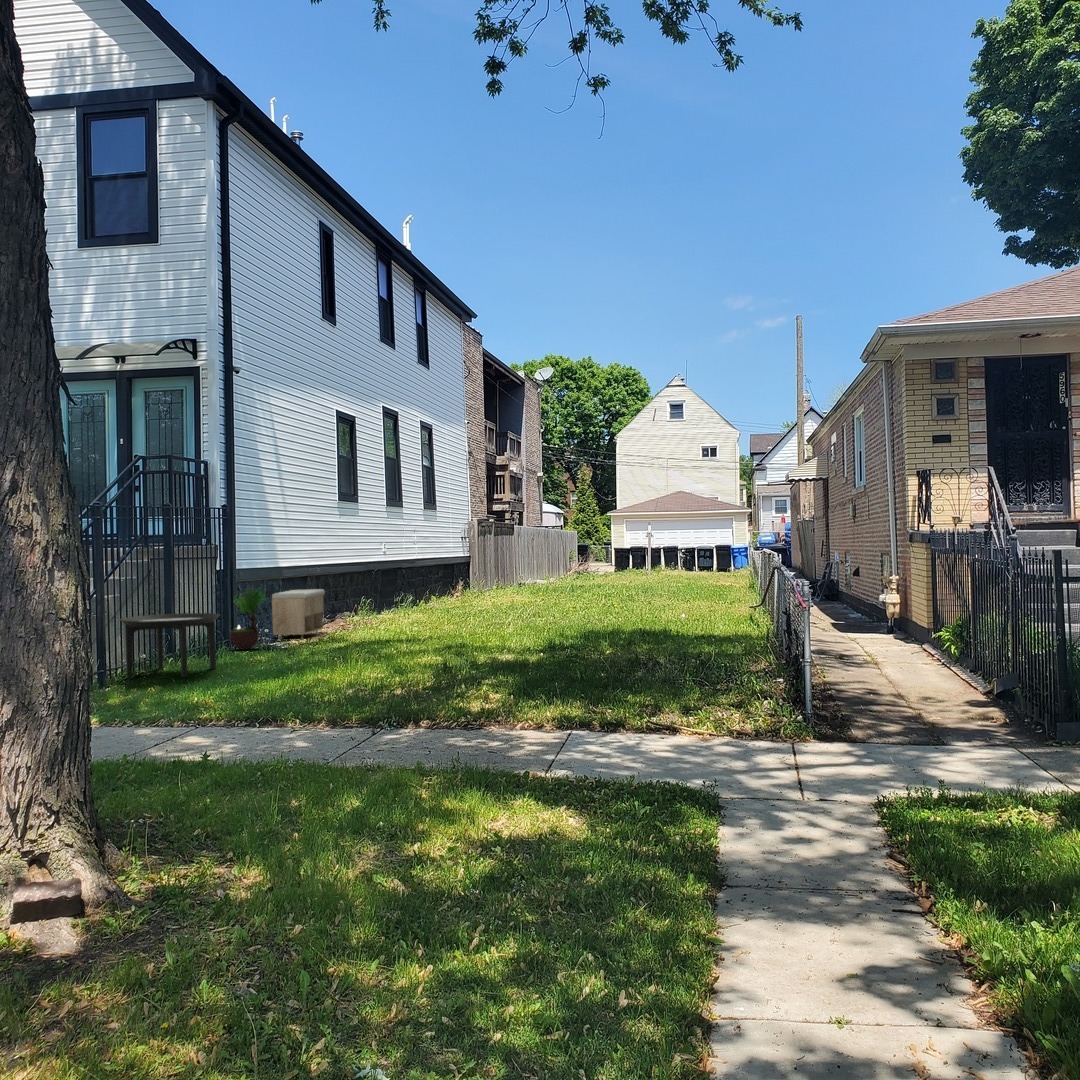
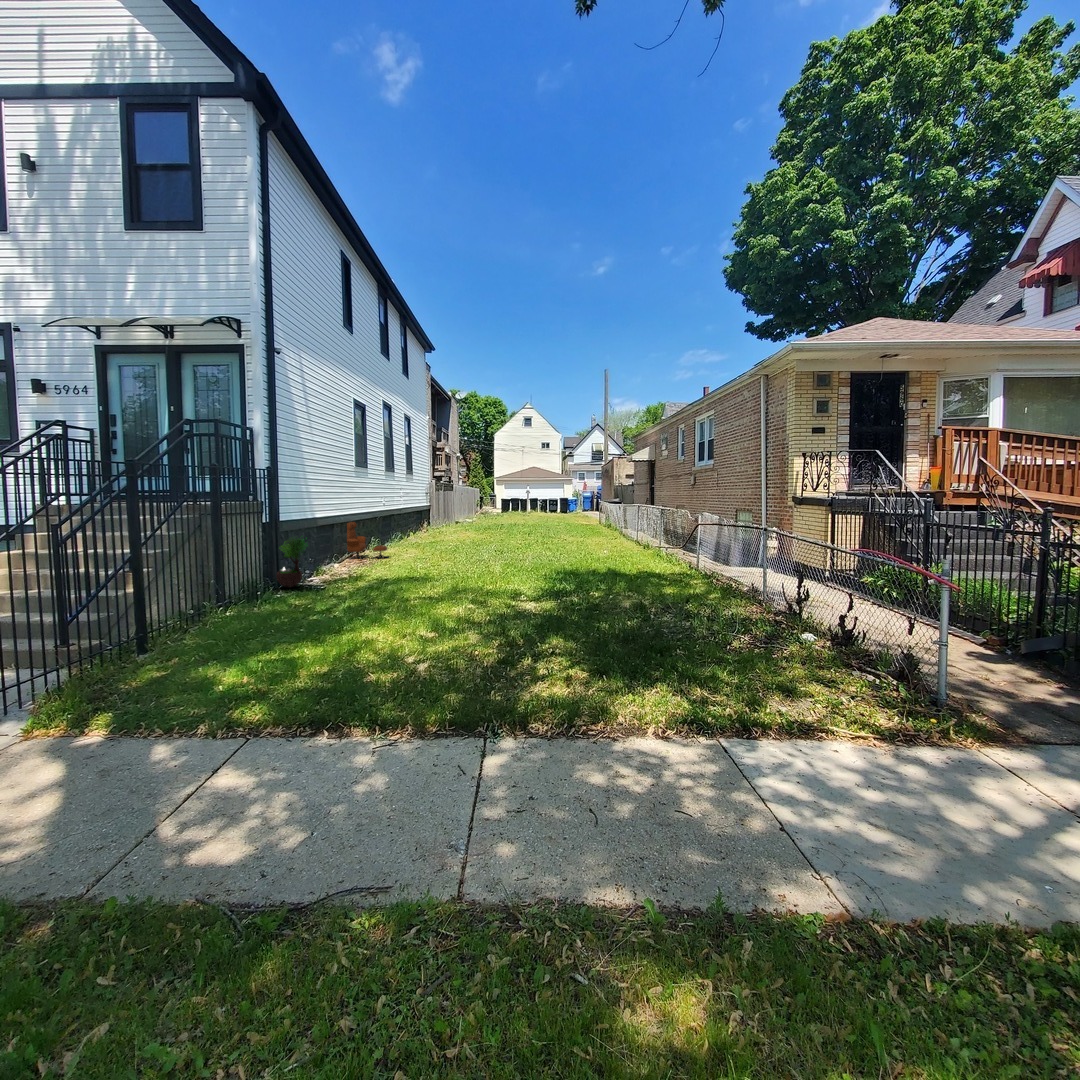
lounge chair: none [324,577,381,629] -> present [347,522,388,559]
storage bench: present [272,589,325,639] -> none [309,533,350,572]
round table: present [120,613,220,677] -> none [164,565,270,632]

